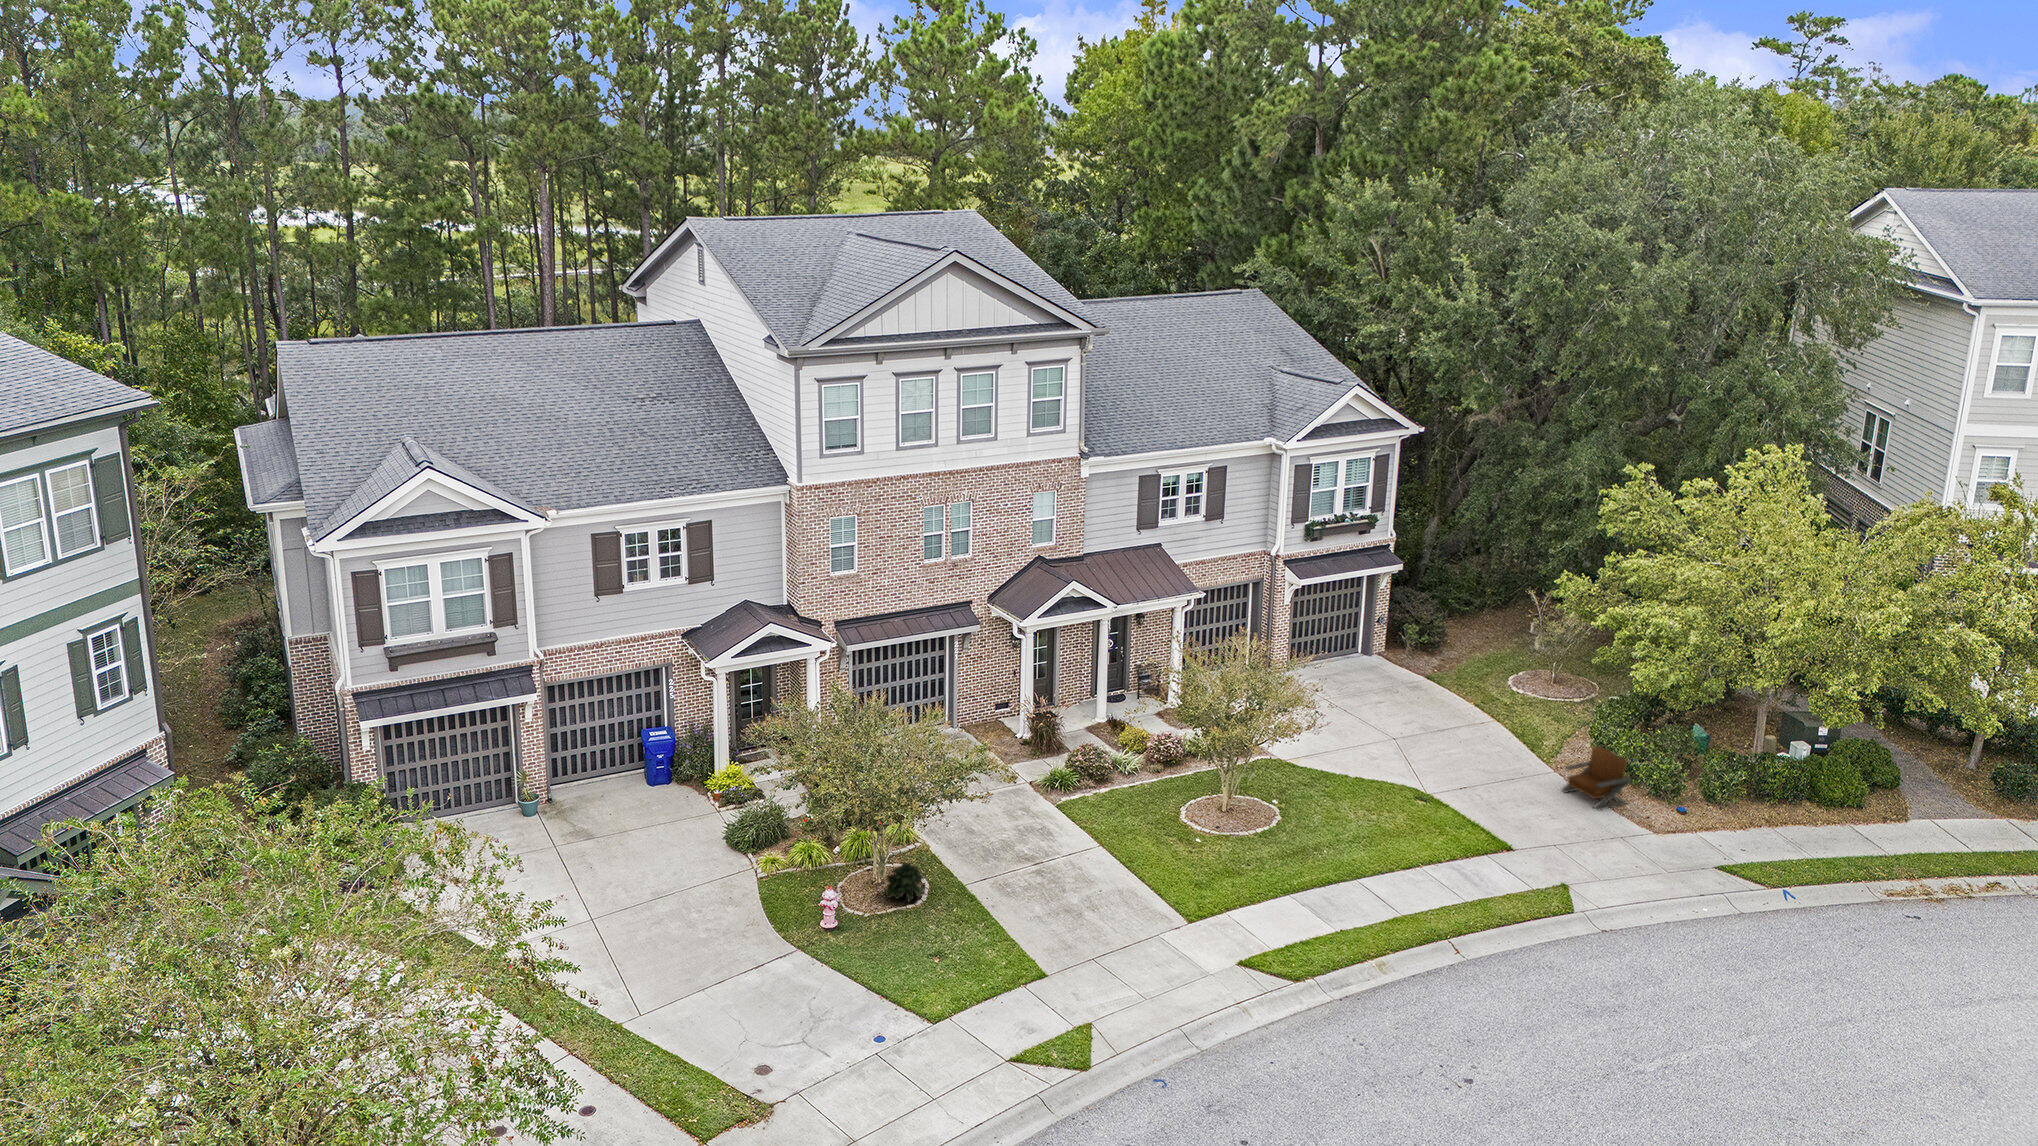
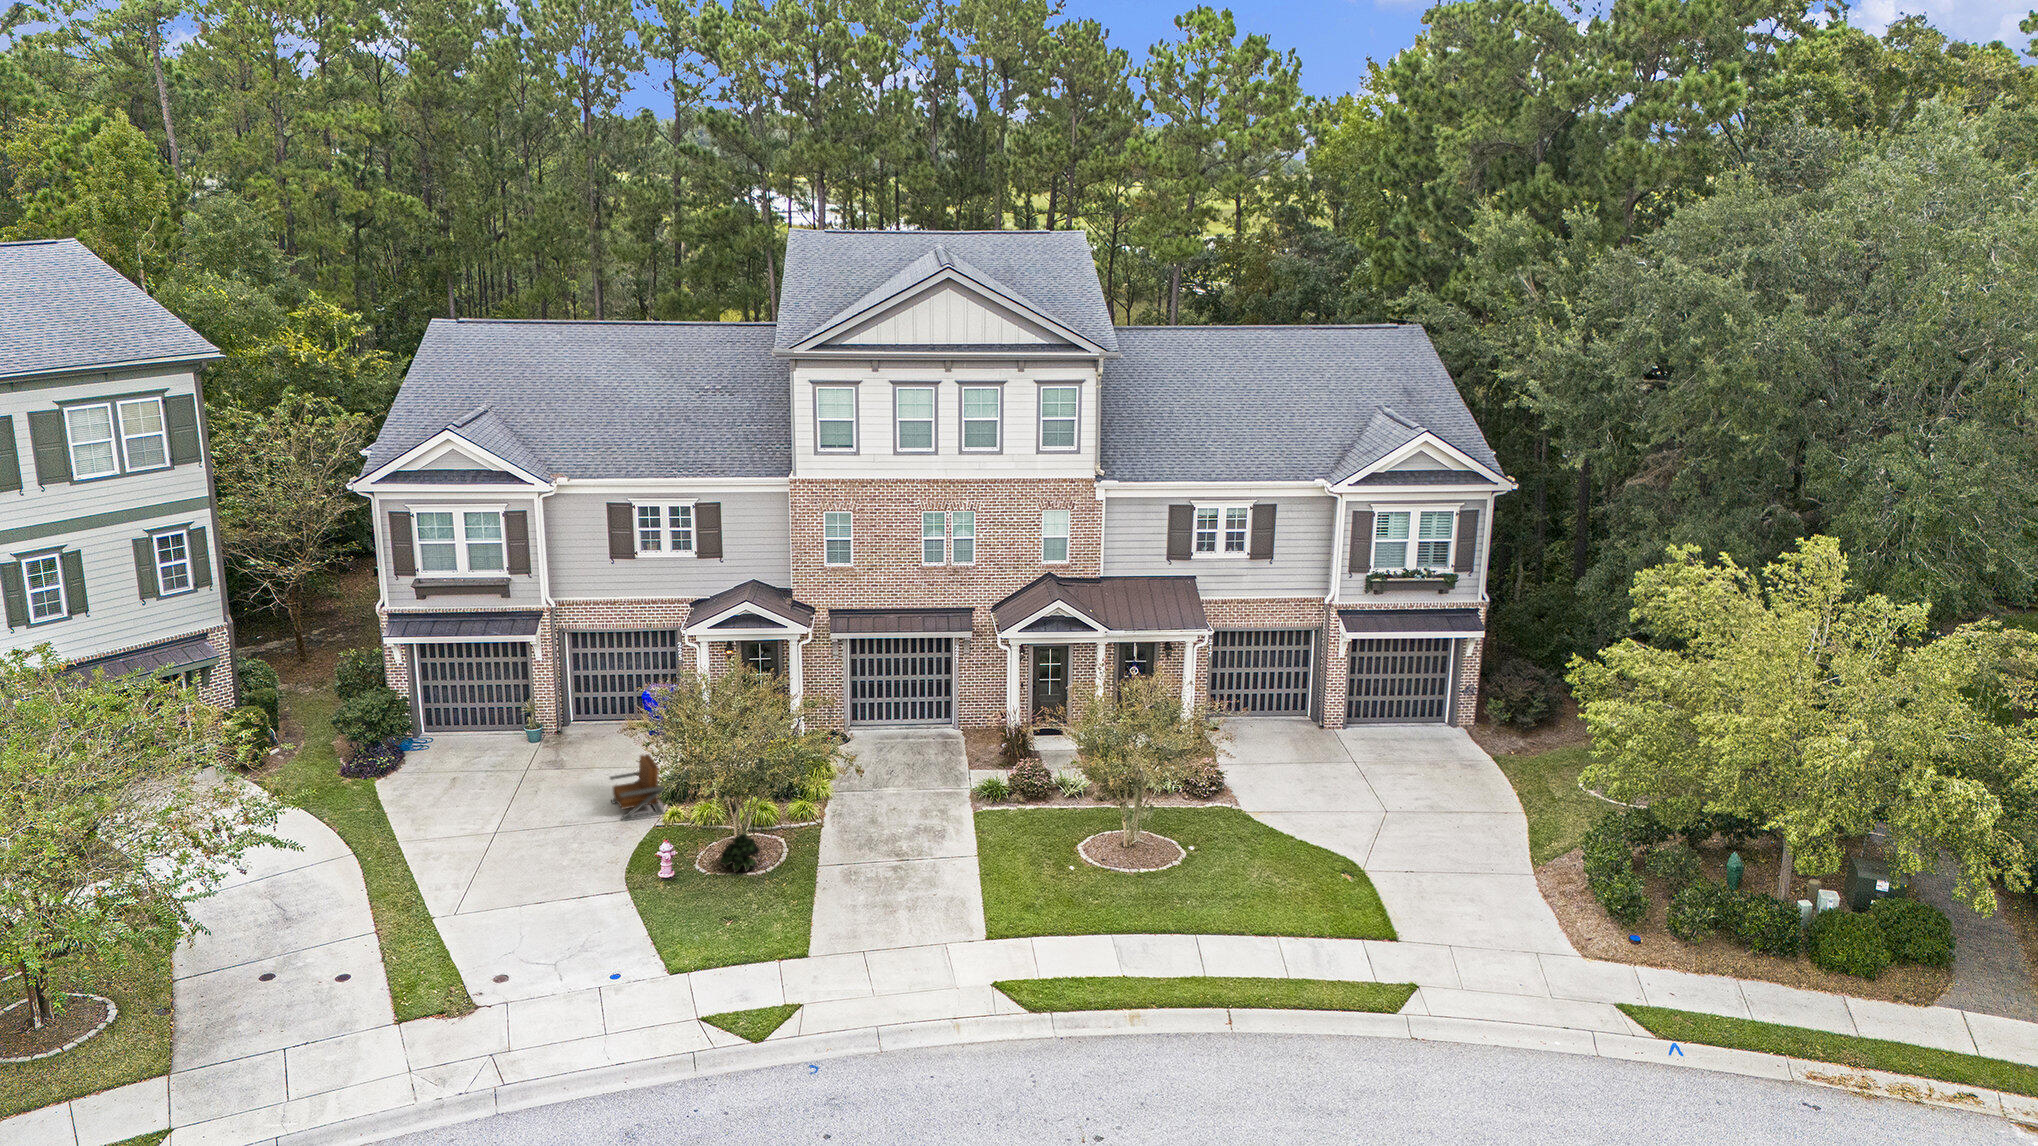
lounge chair: present [1562,746,1632,811] -> present [610,754,665,821]

